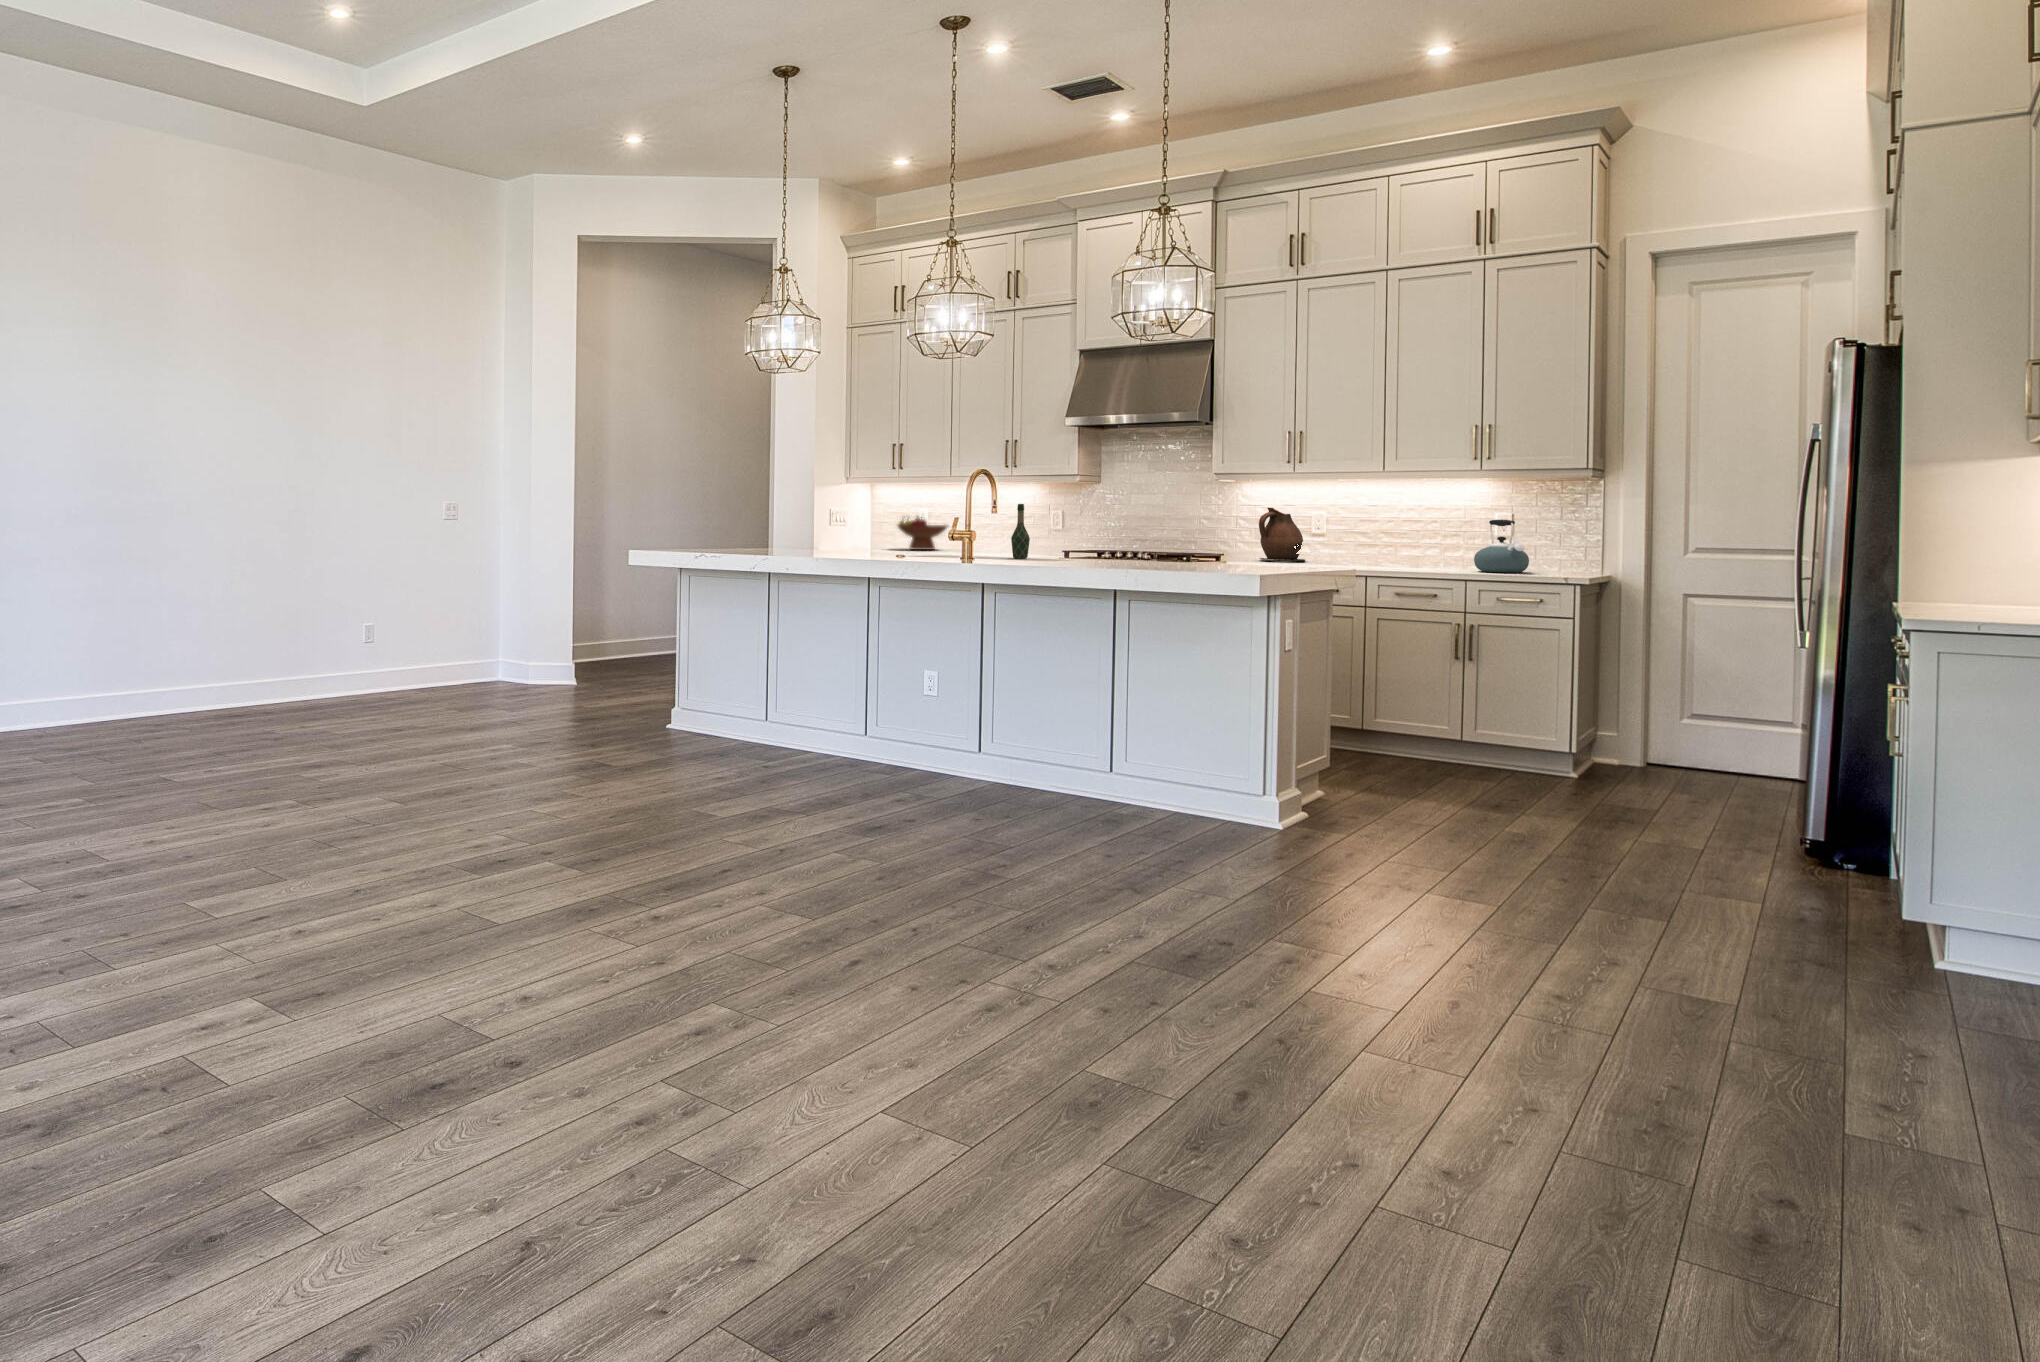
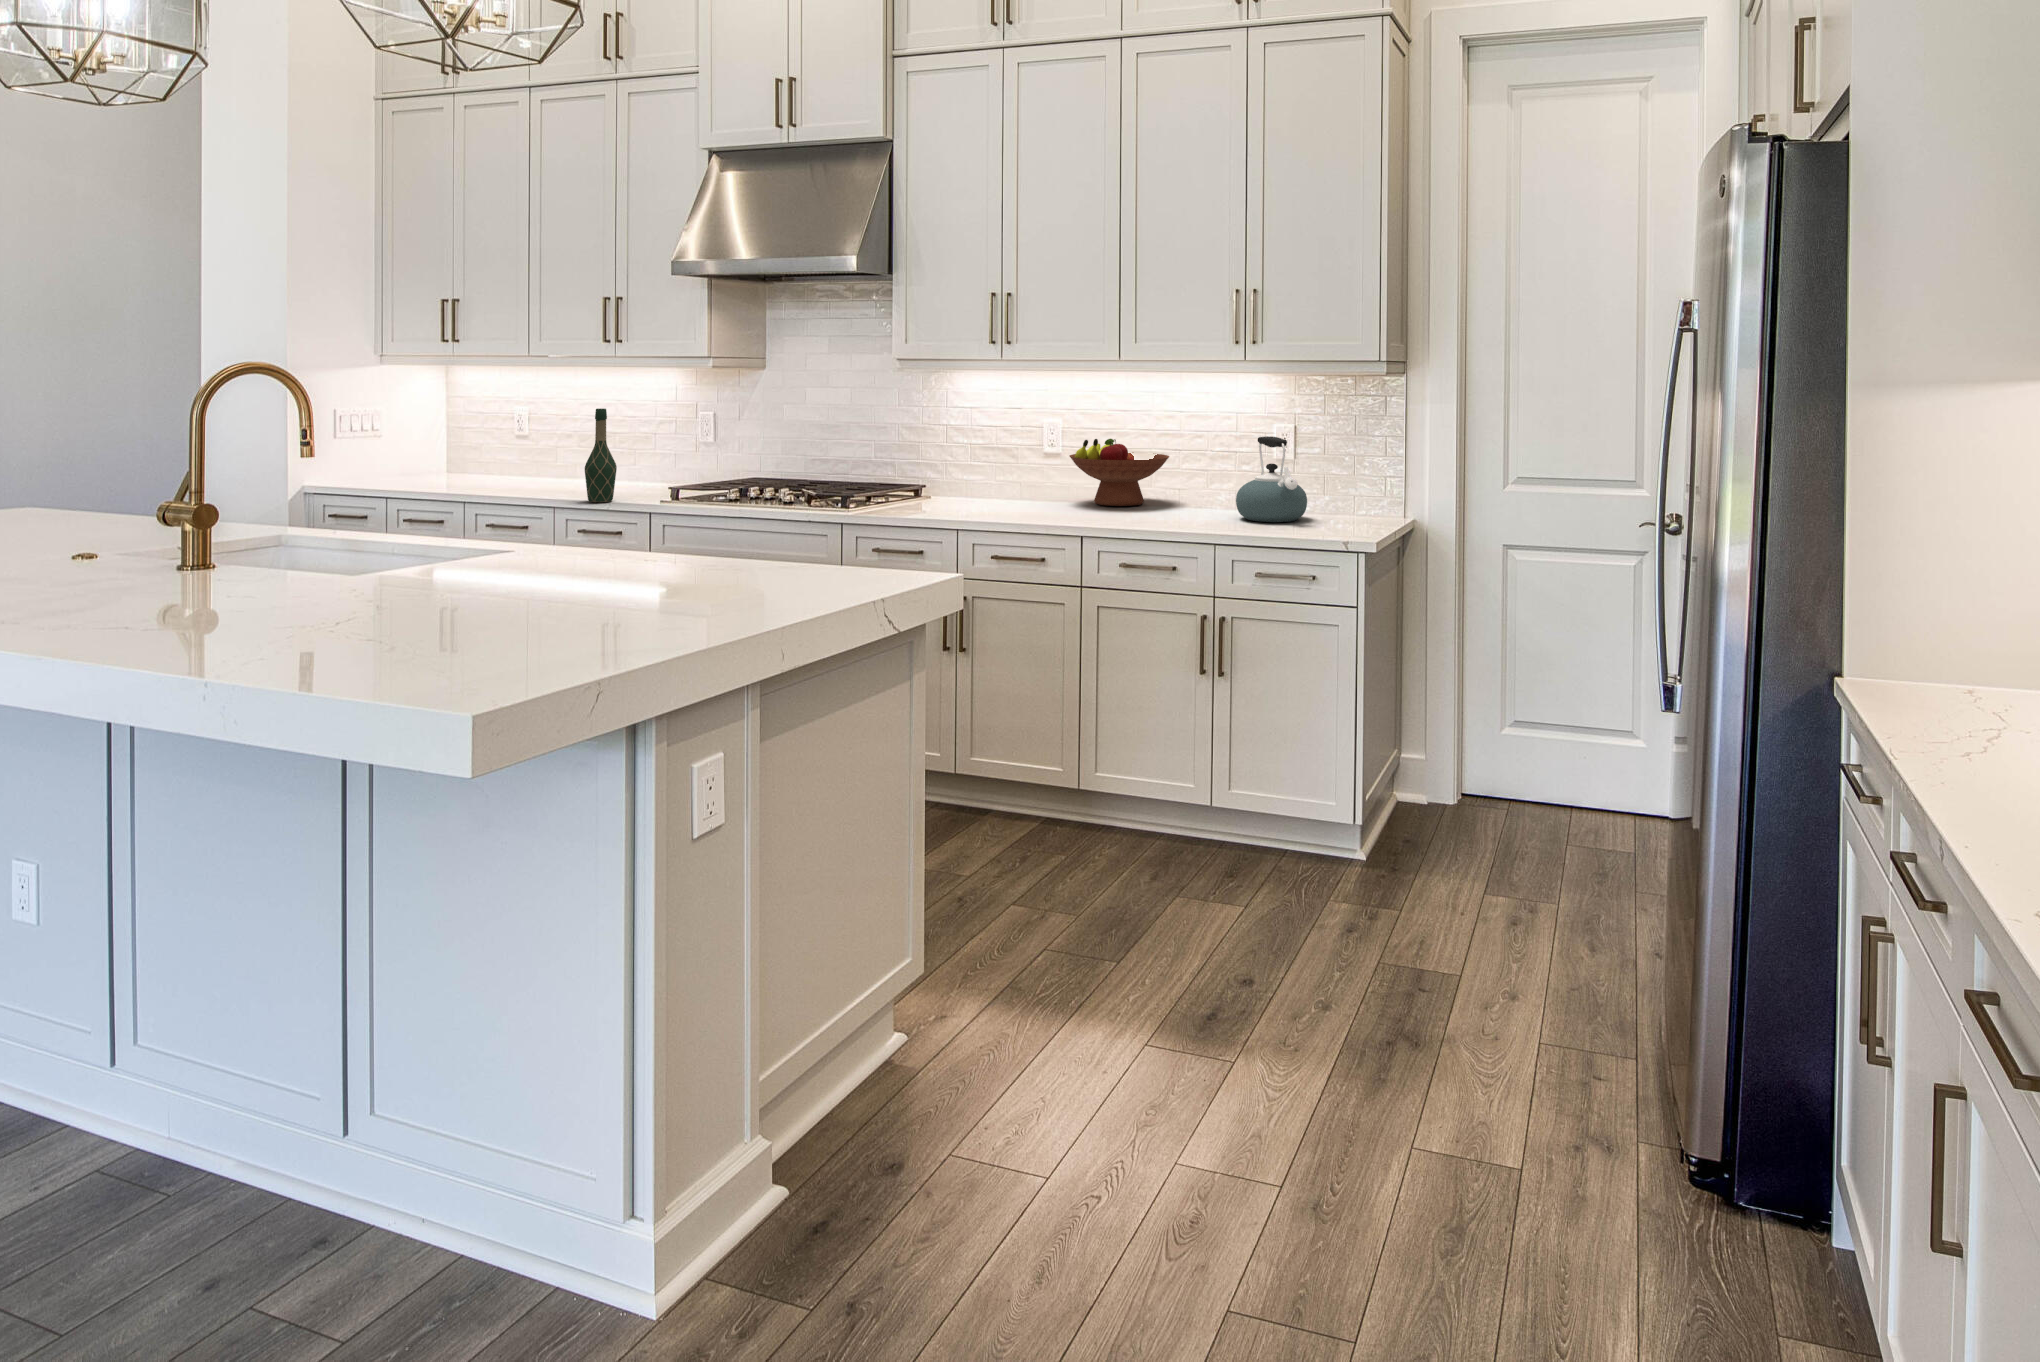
ceramic pitcher: present [1259,508,1305,561] -> none [971,411,1041,496]
fruit bowl: present [898,516,947,550] -> present [1070,439,1169,506]

